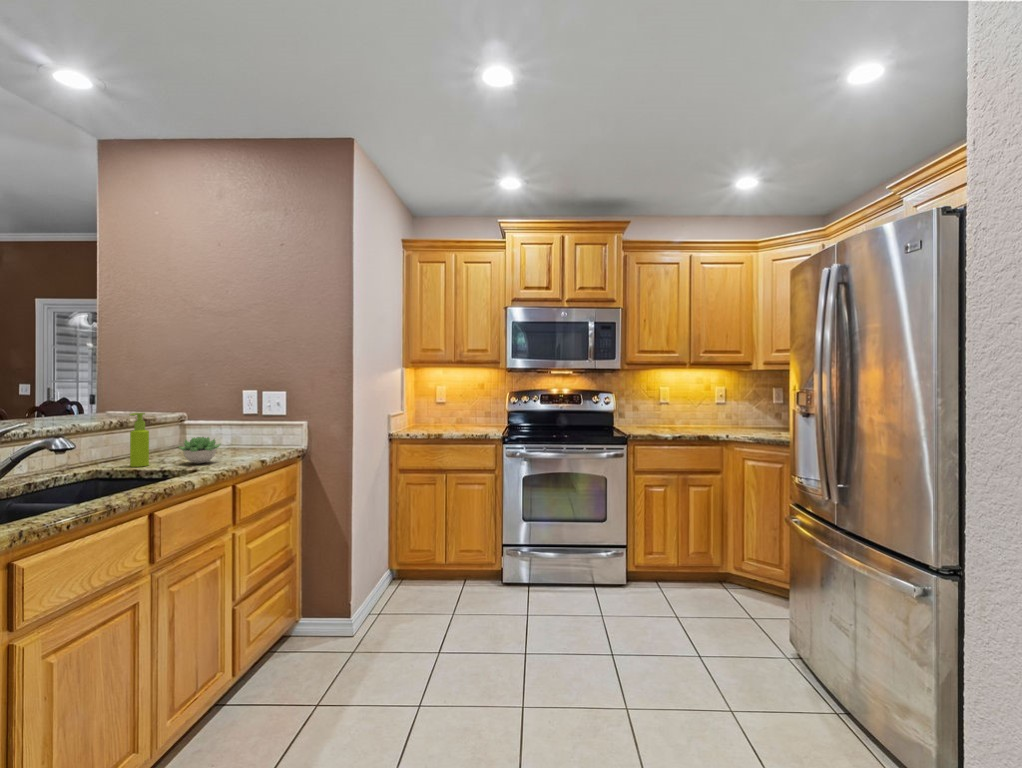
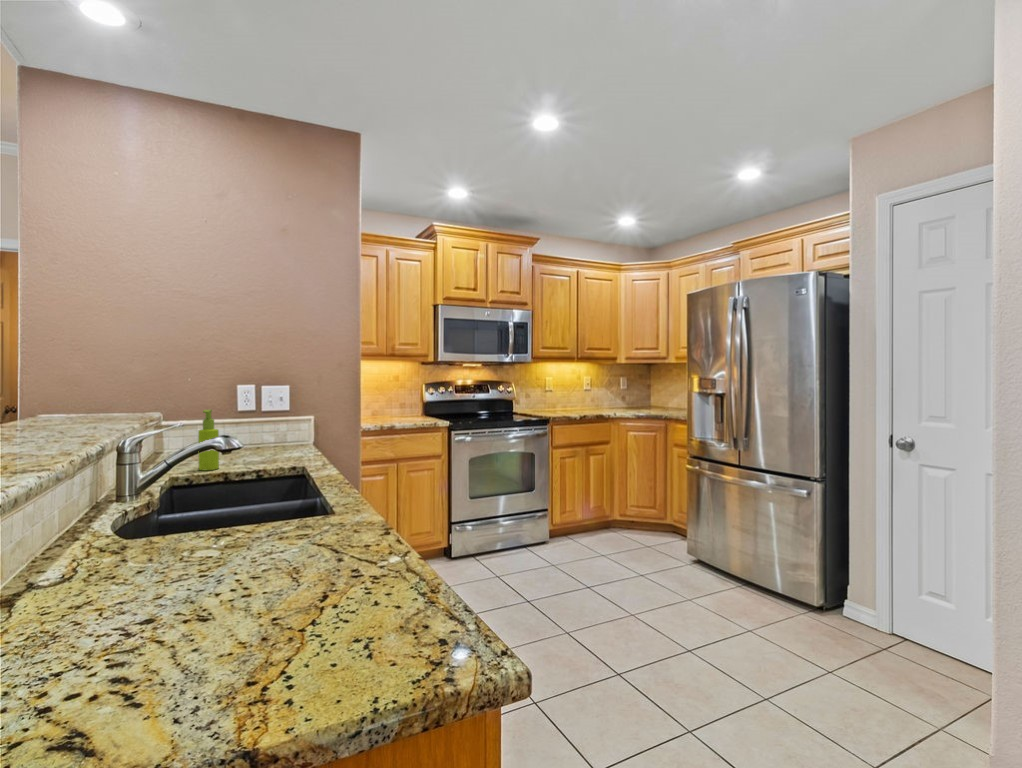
succulent plant: present [178,437,221,463] -> none [248,433,291,462]

